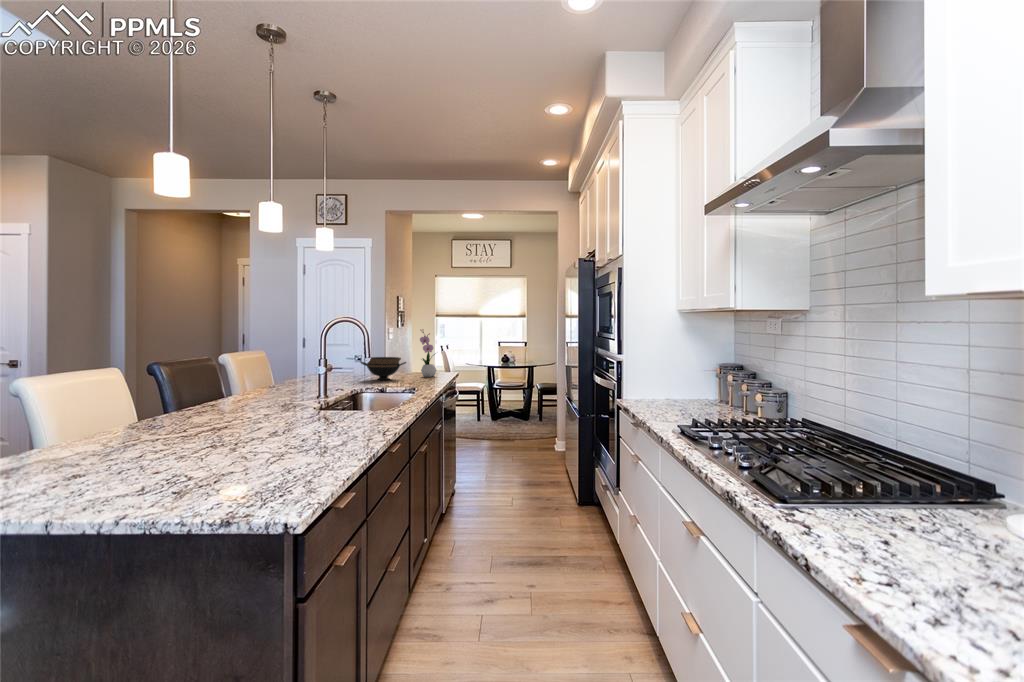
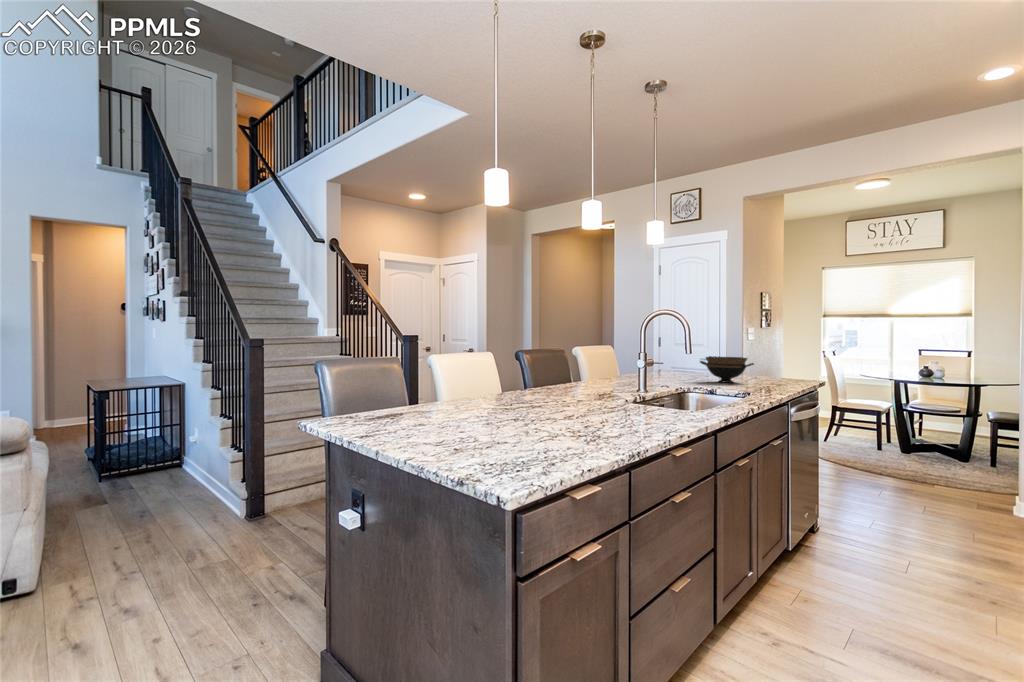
flower arrangement: present [420,330,436,377] -> none [773,325,799,383]

